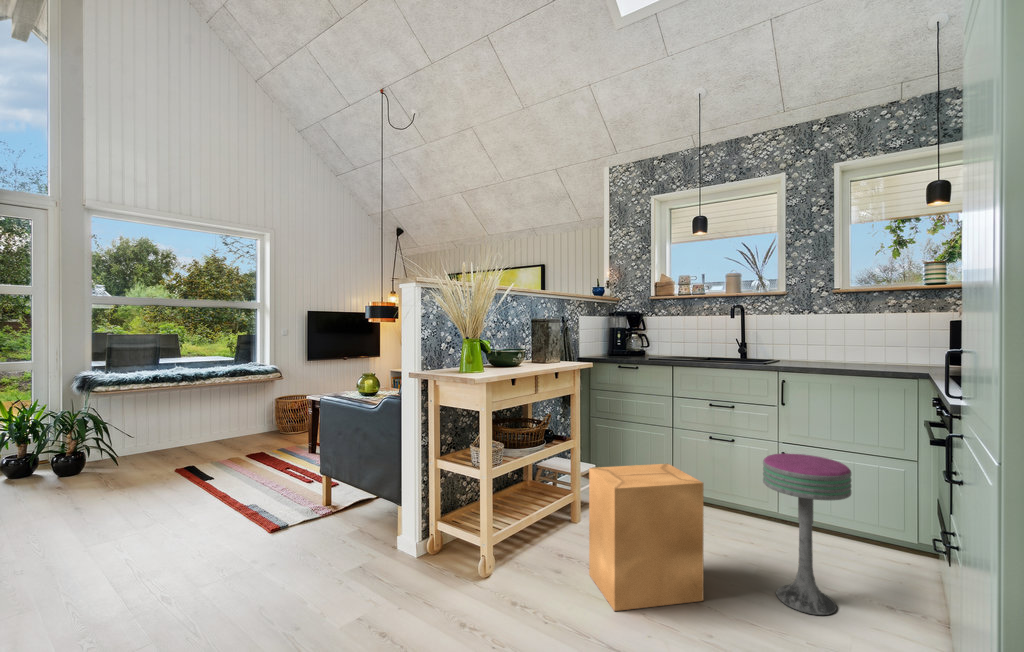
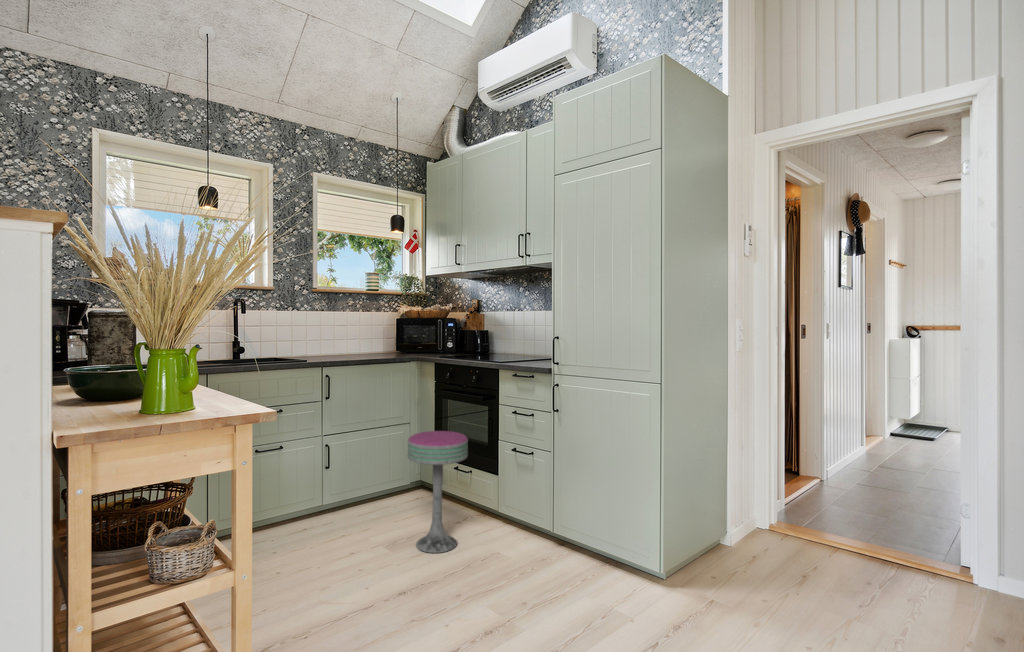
cardboard box: present [589,464,704,611] -> none [322,477,415,639]

